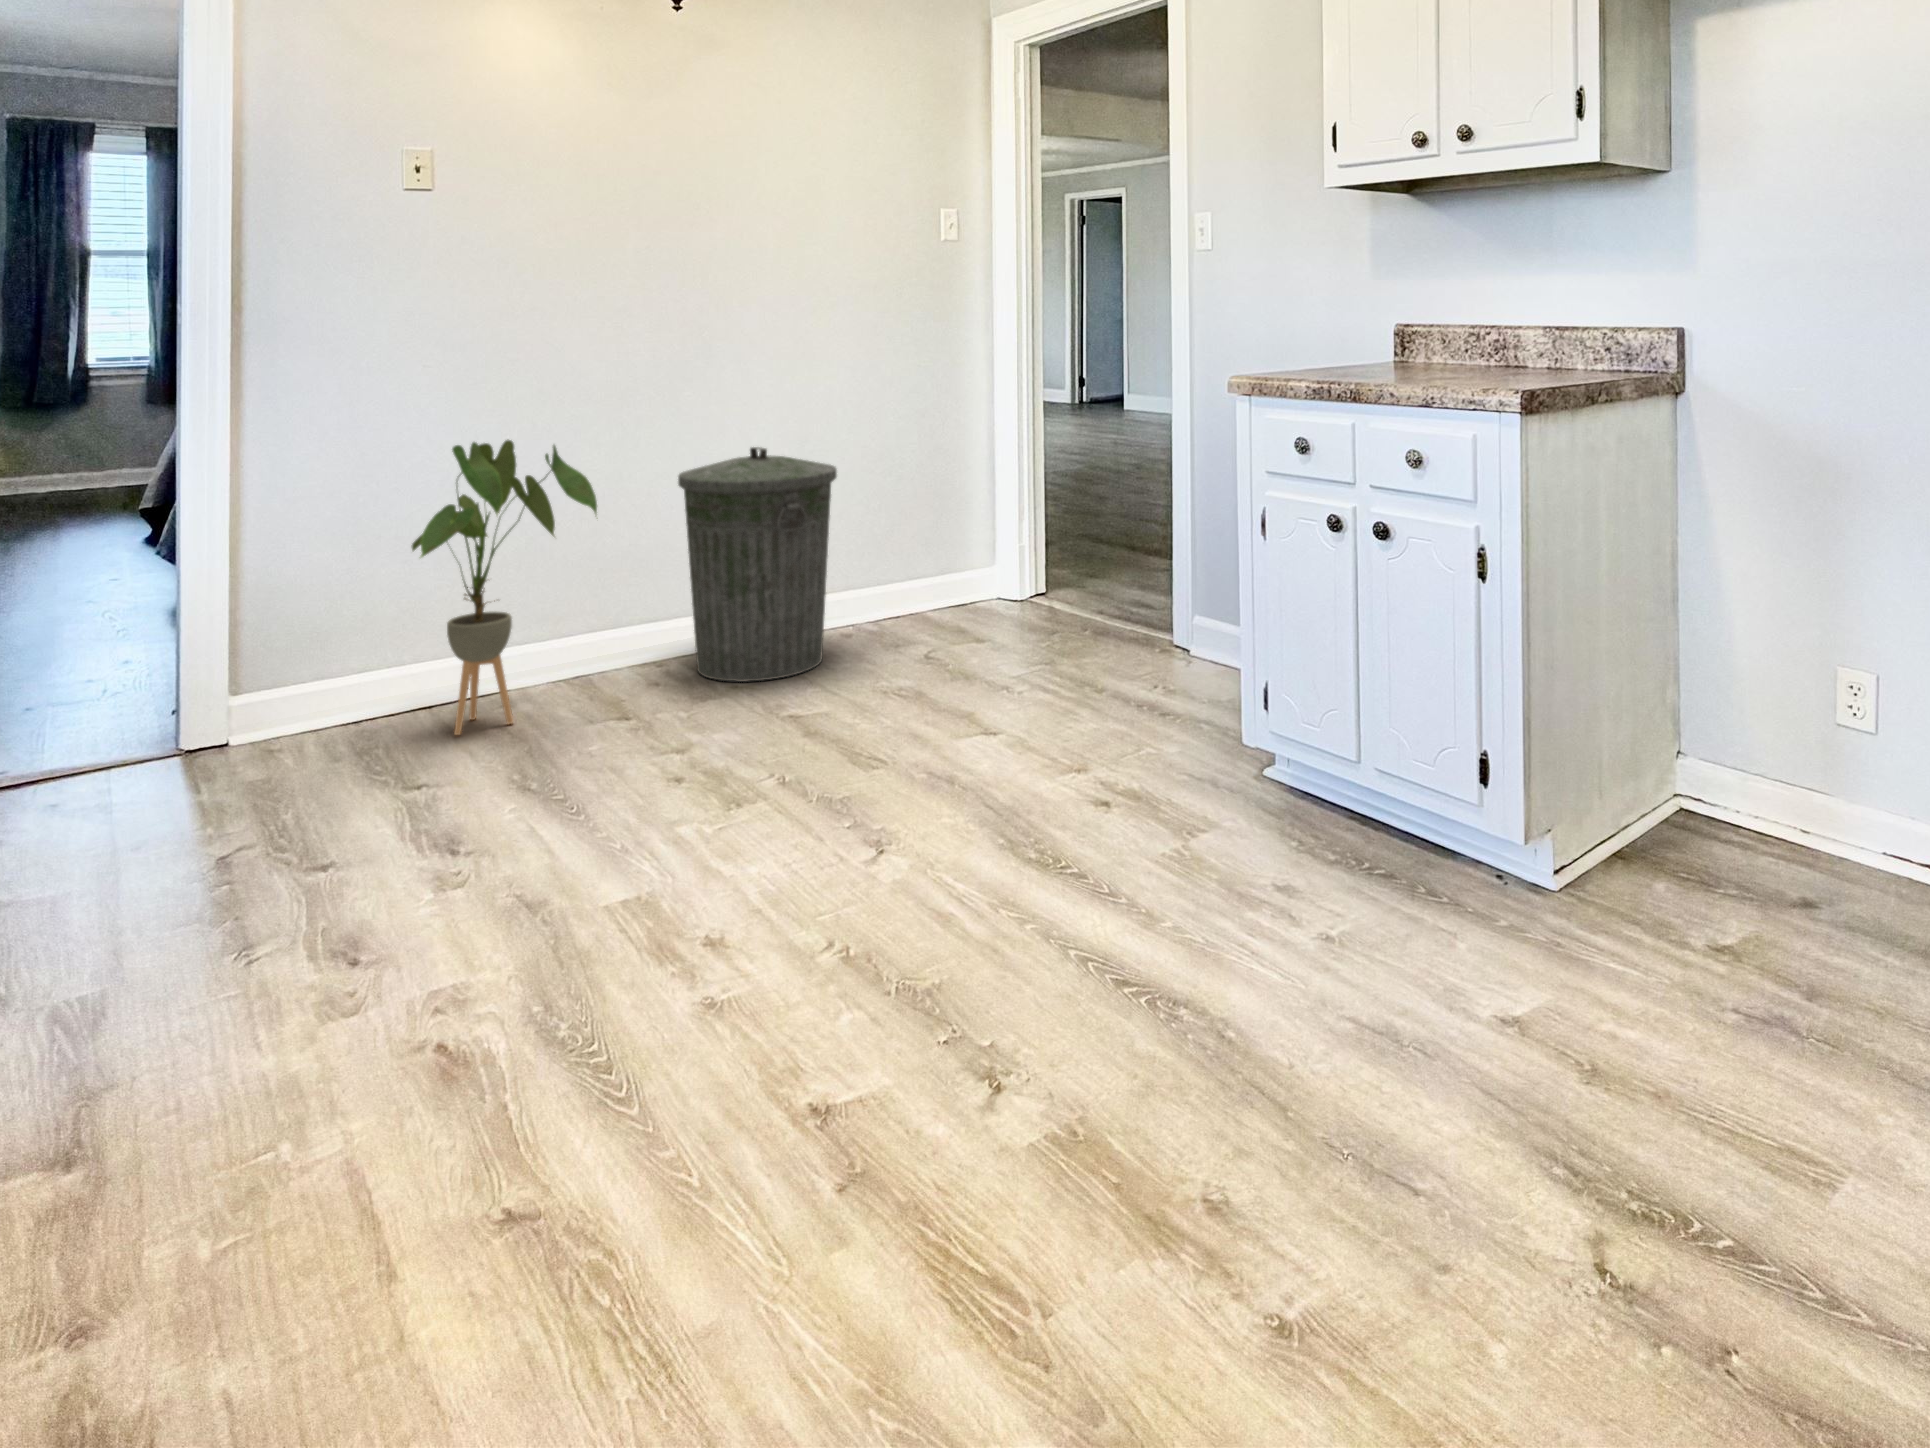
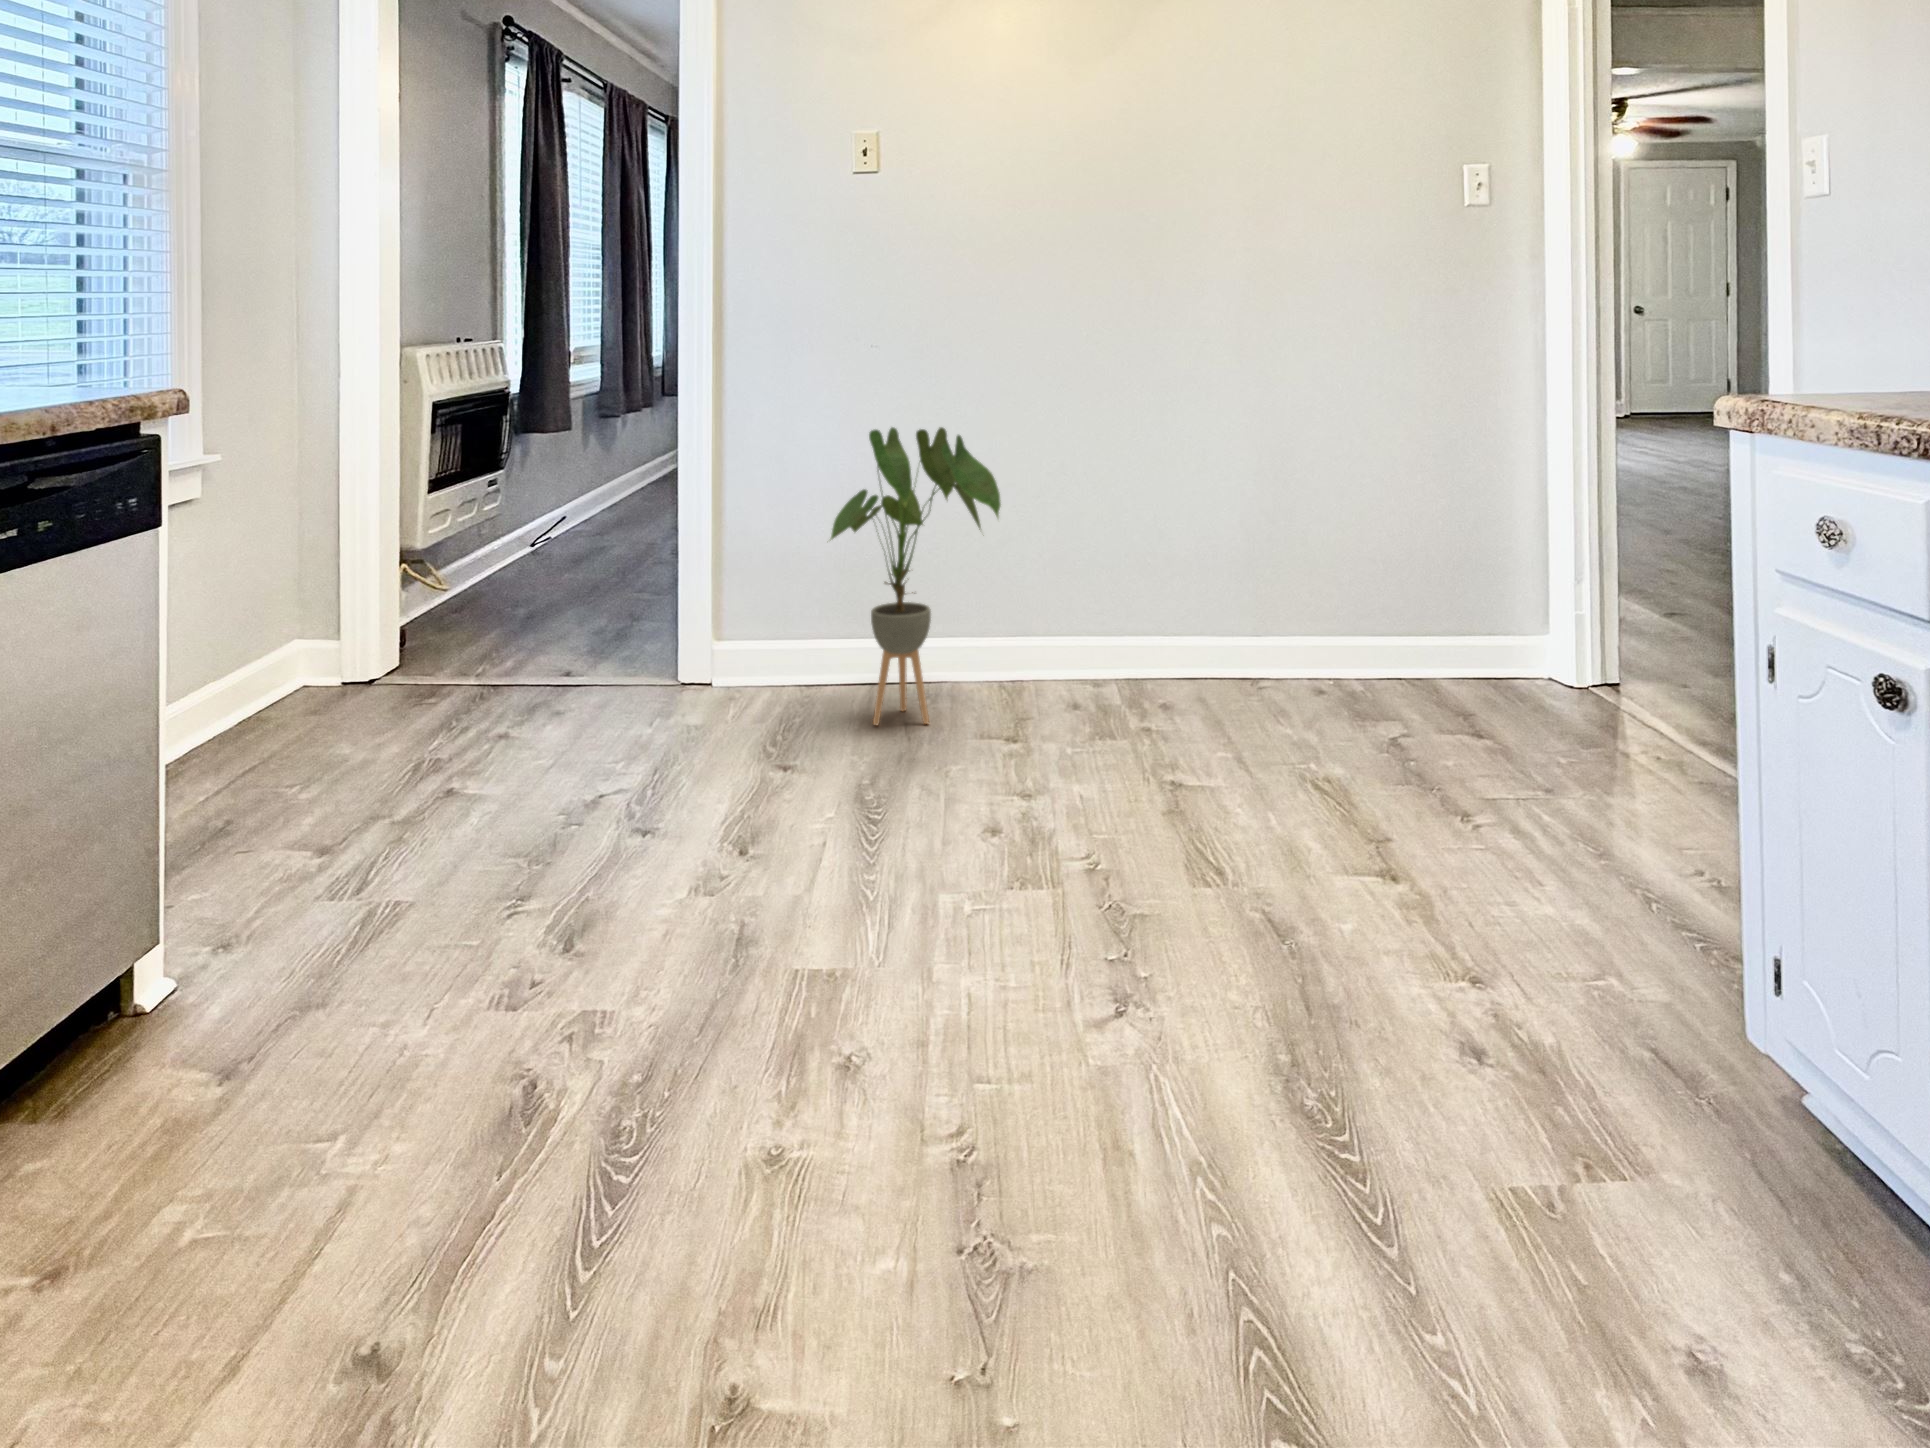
trash can: present [678,447,837,682] -> none [1116,453,1297,733]

